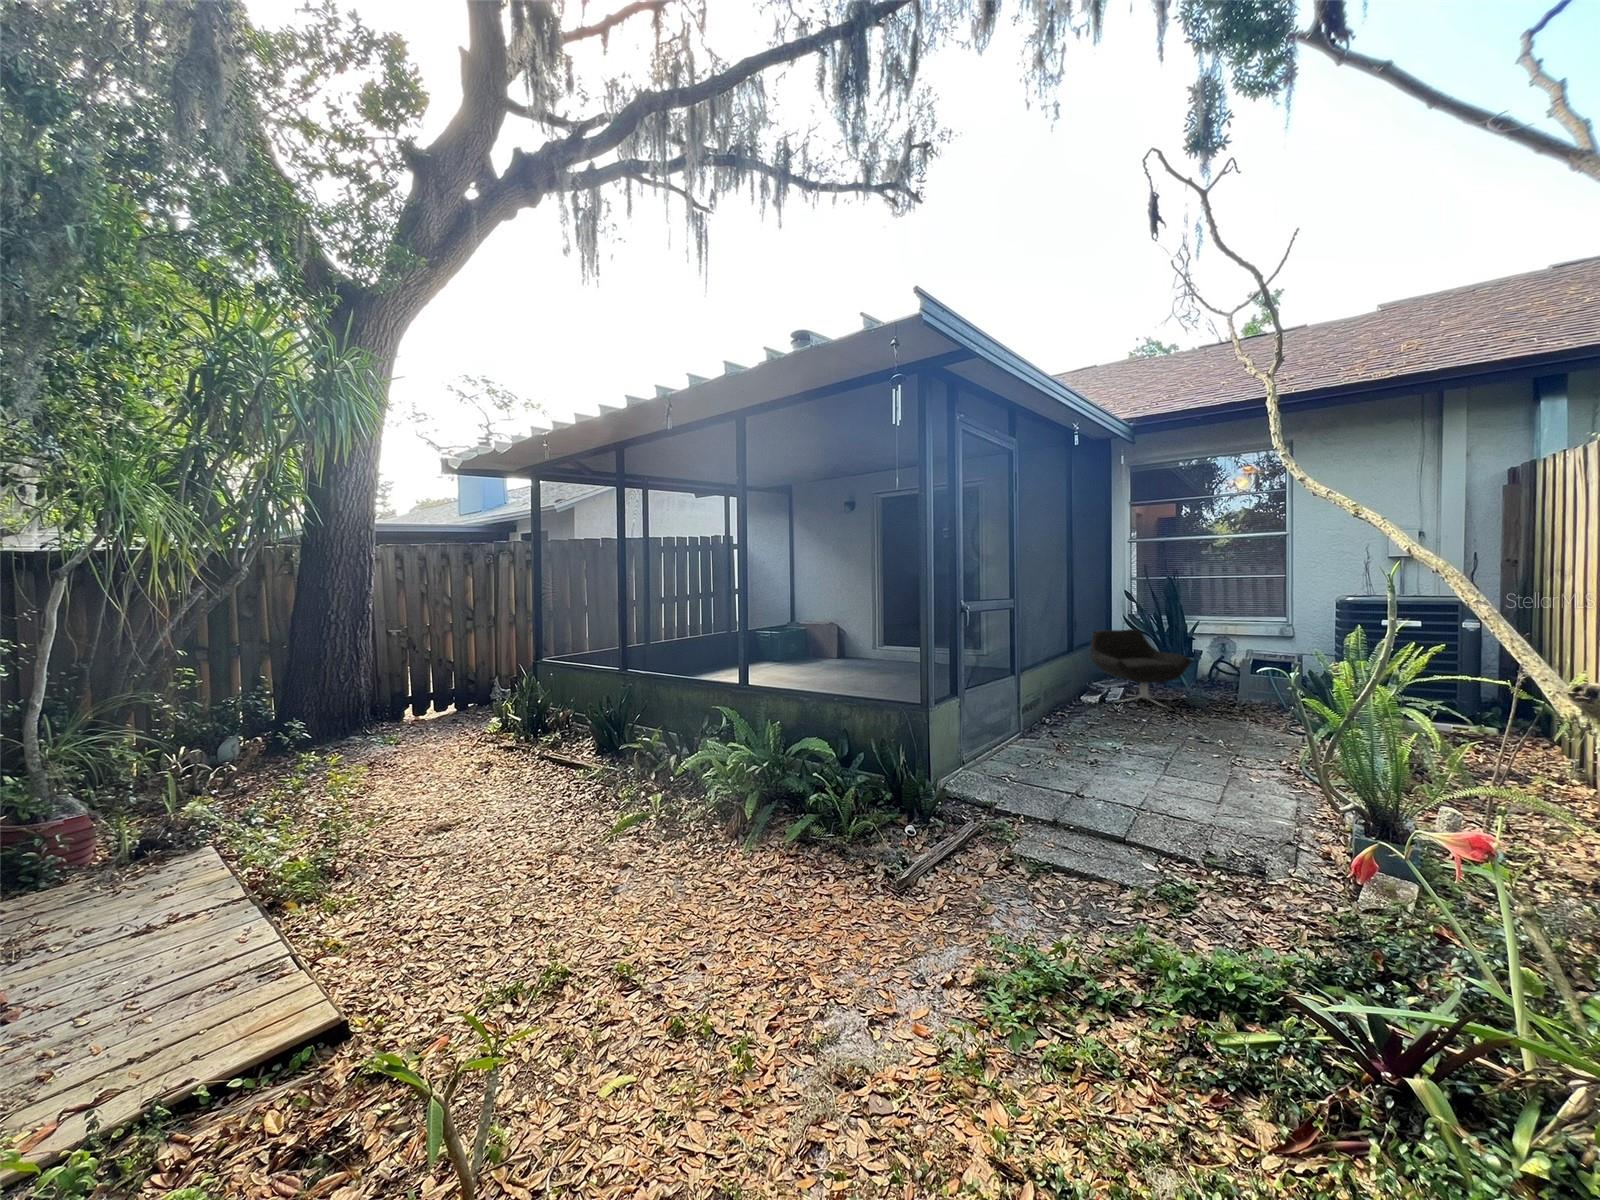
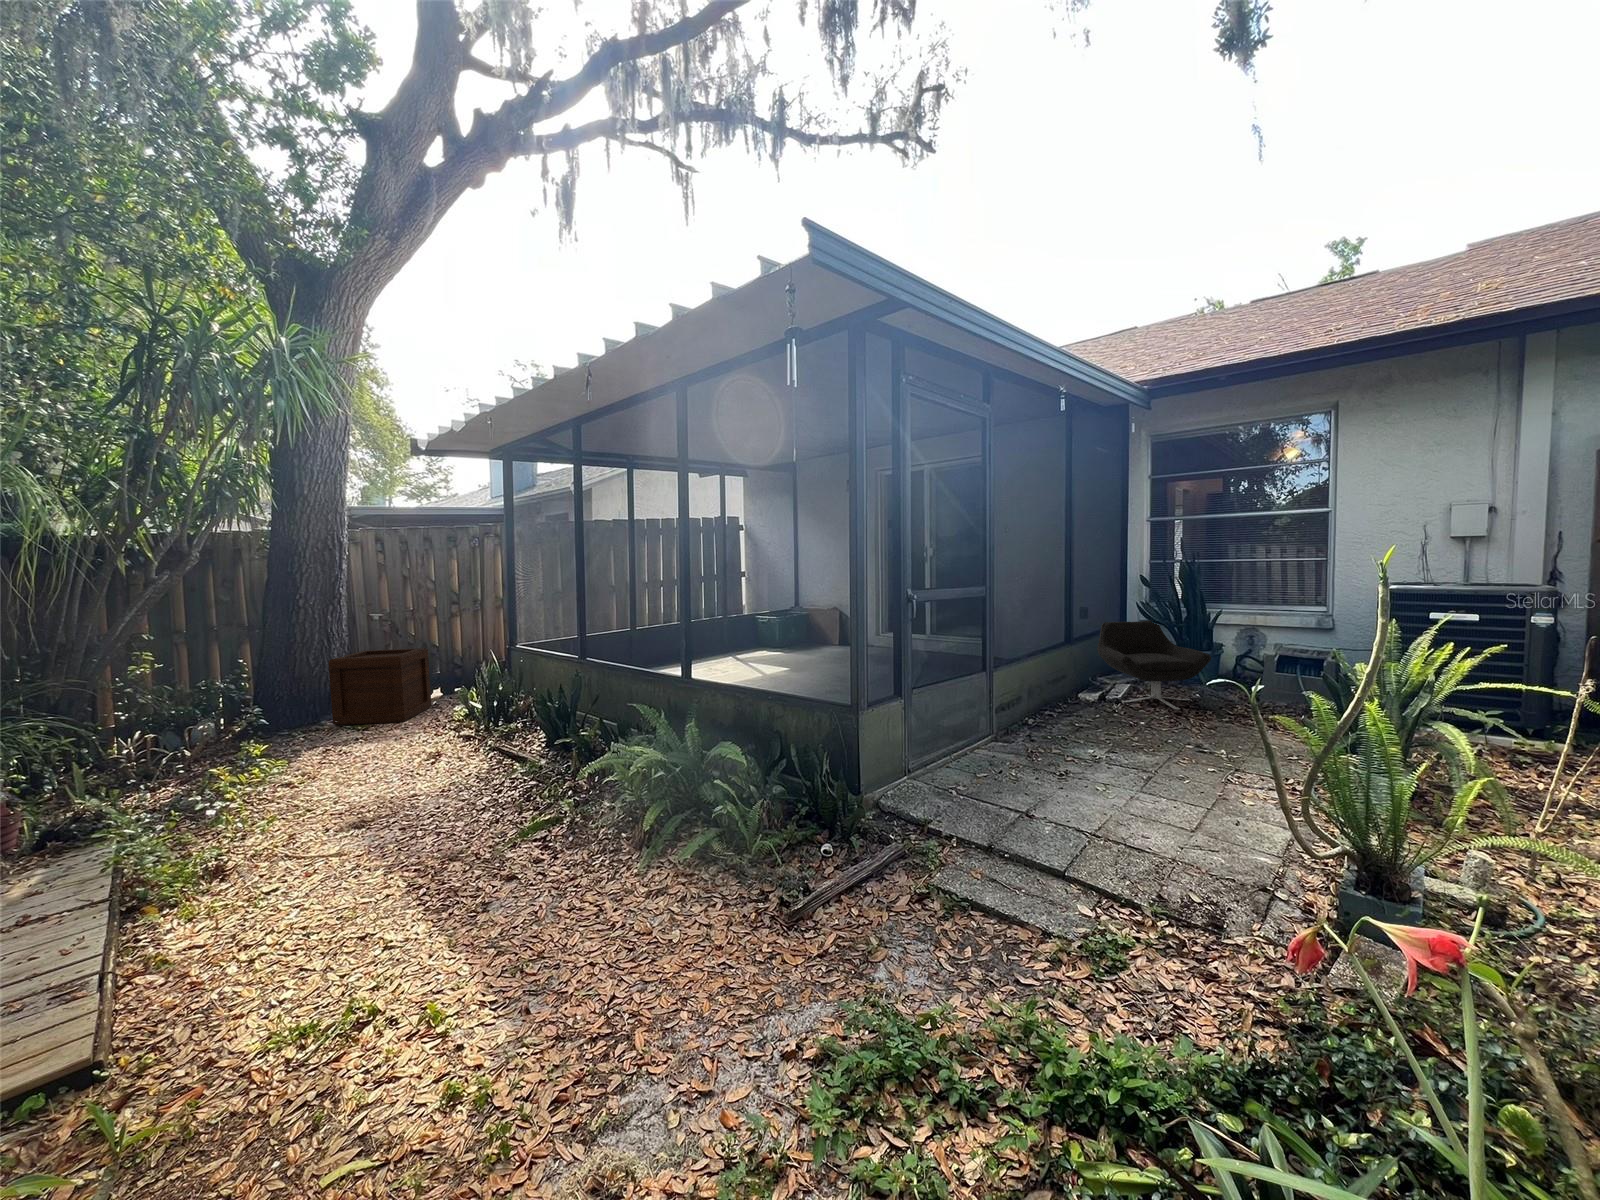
wooden crate: none [358,664,453,741] -> present [329,648,432,725]

